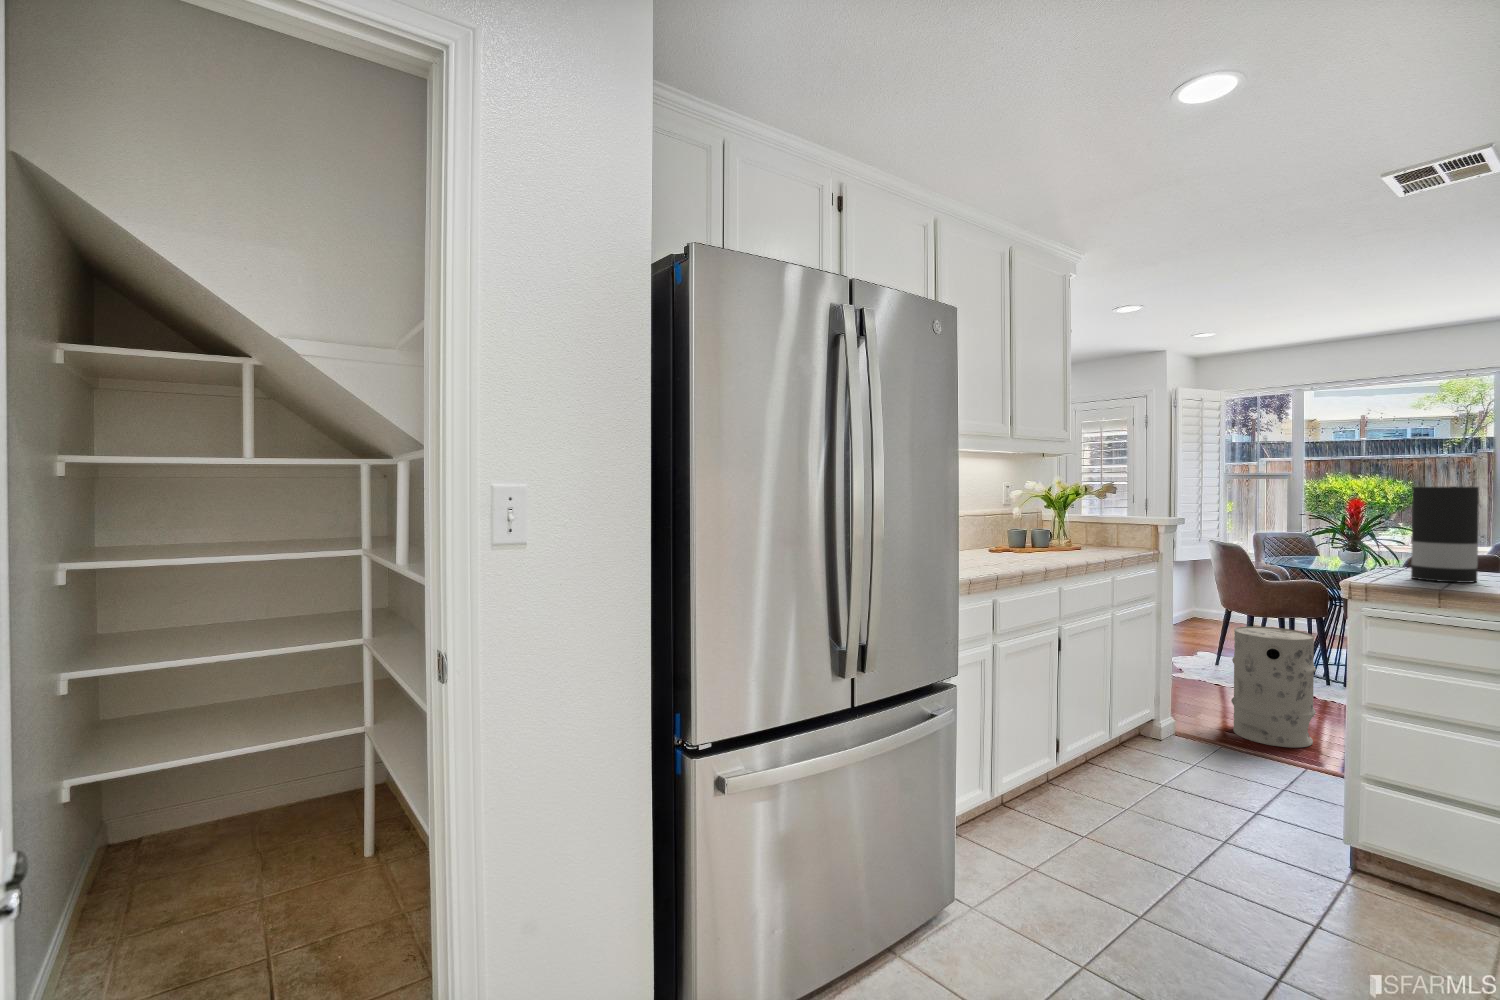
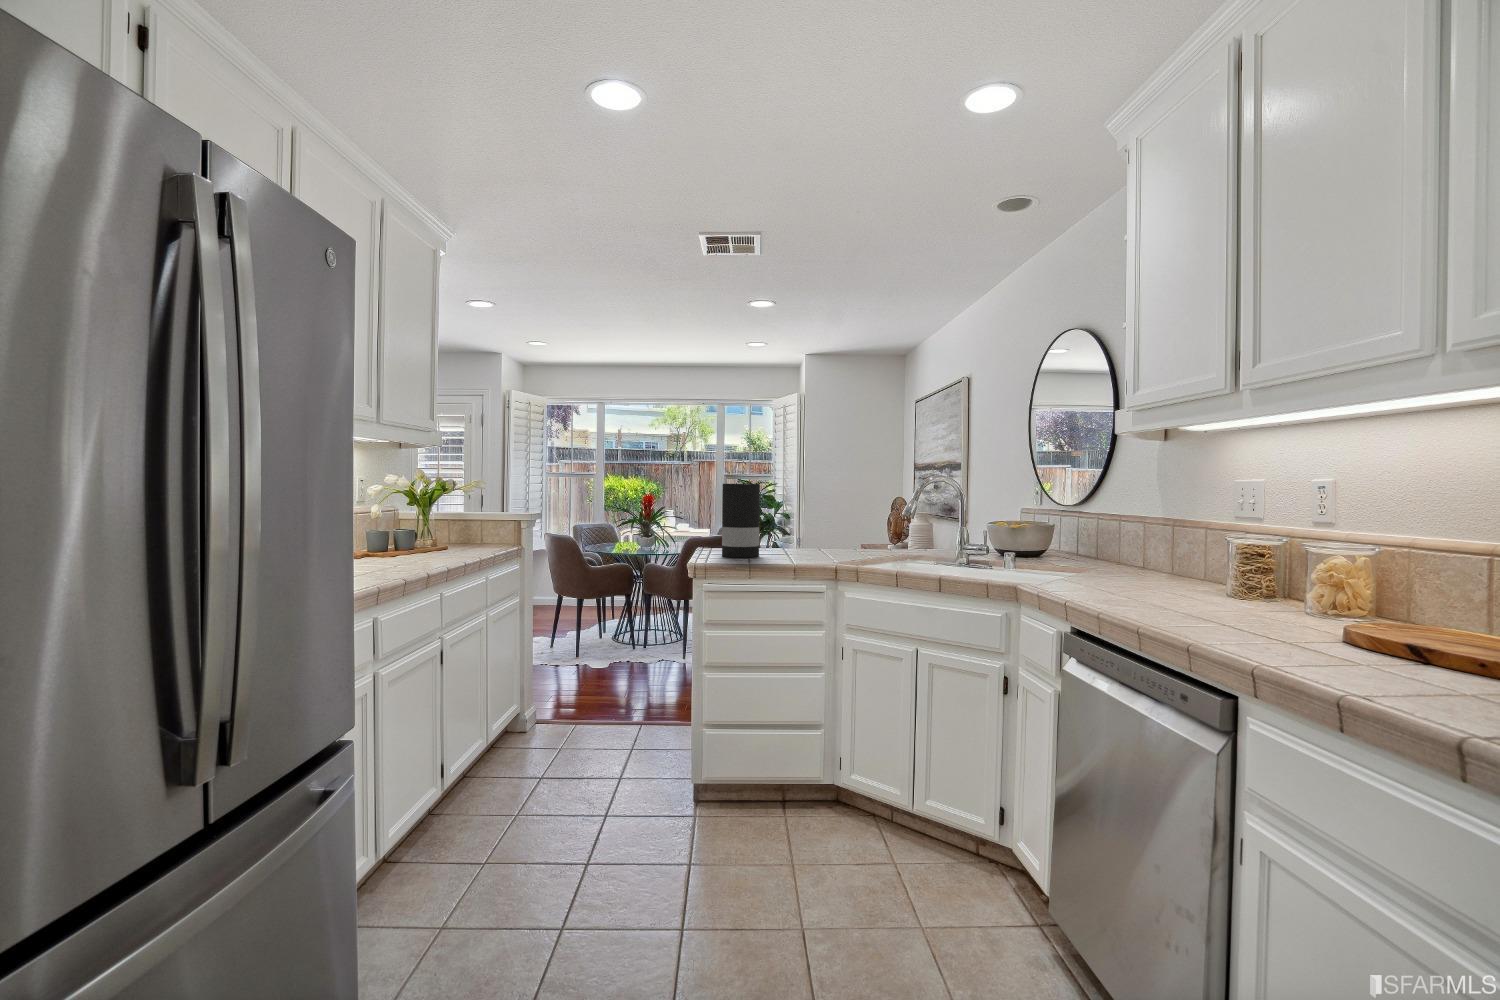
trash can: present [1231,627,1316,748] -> none [579,607,641,712]

